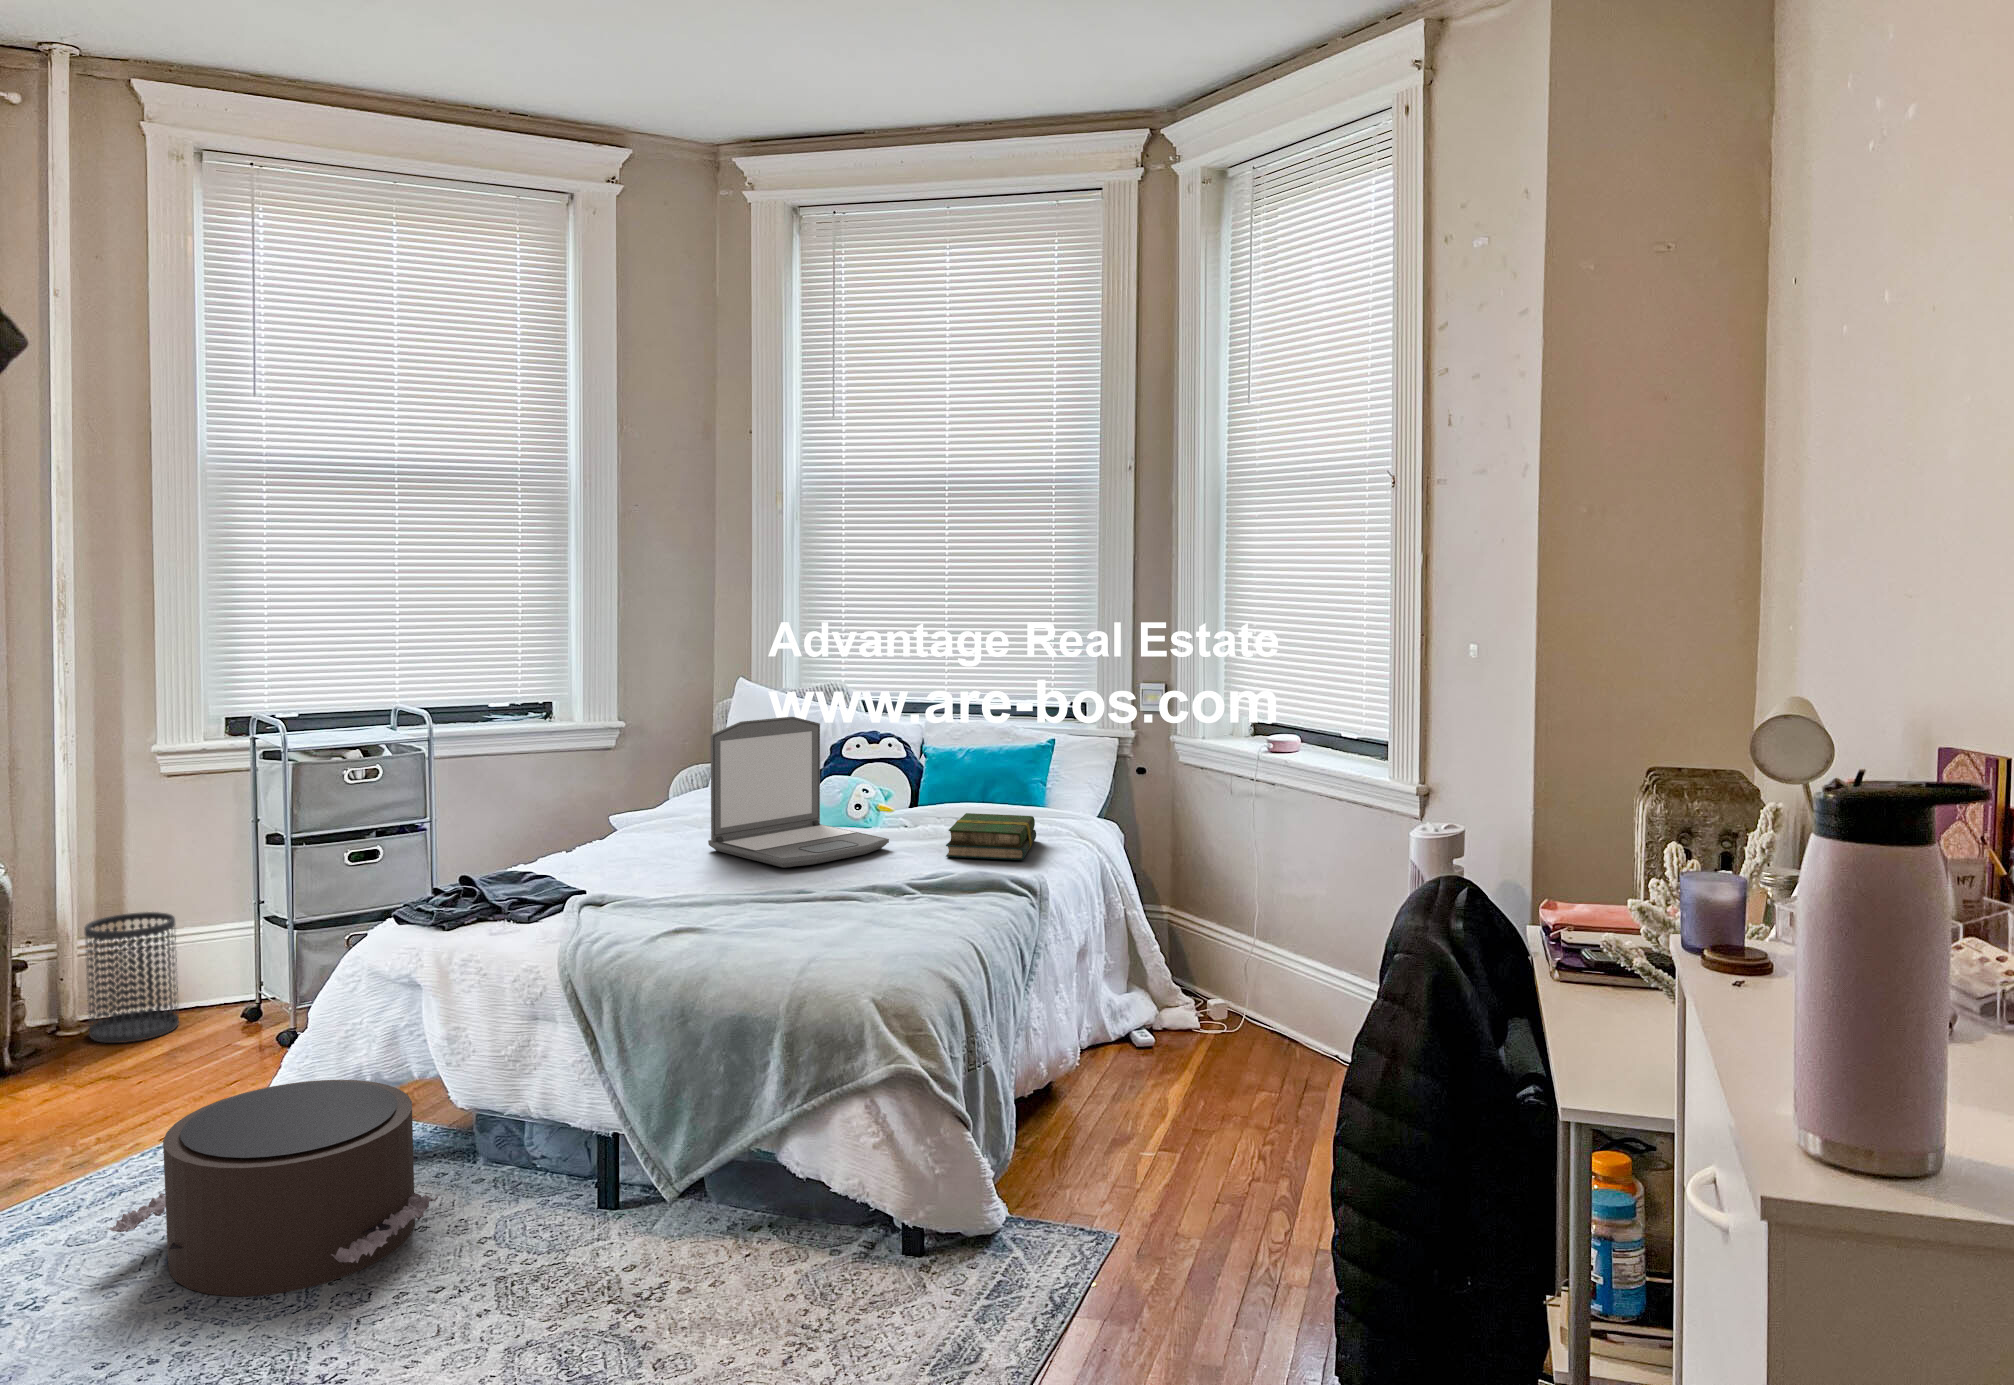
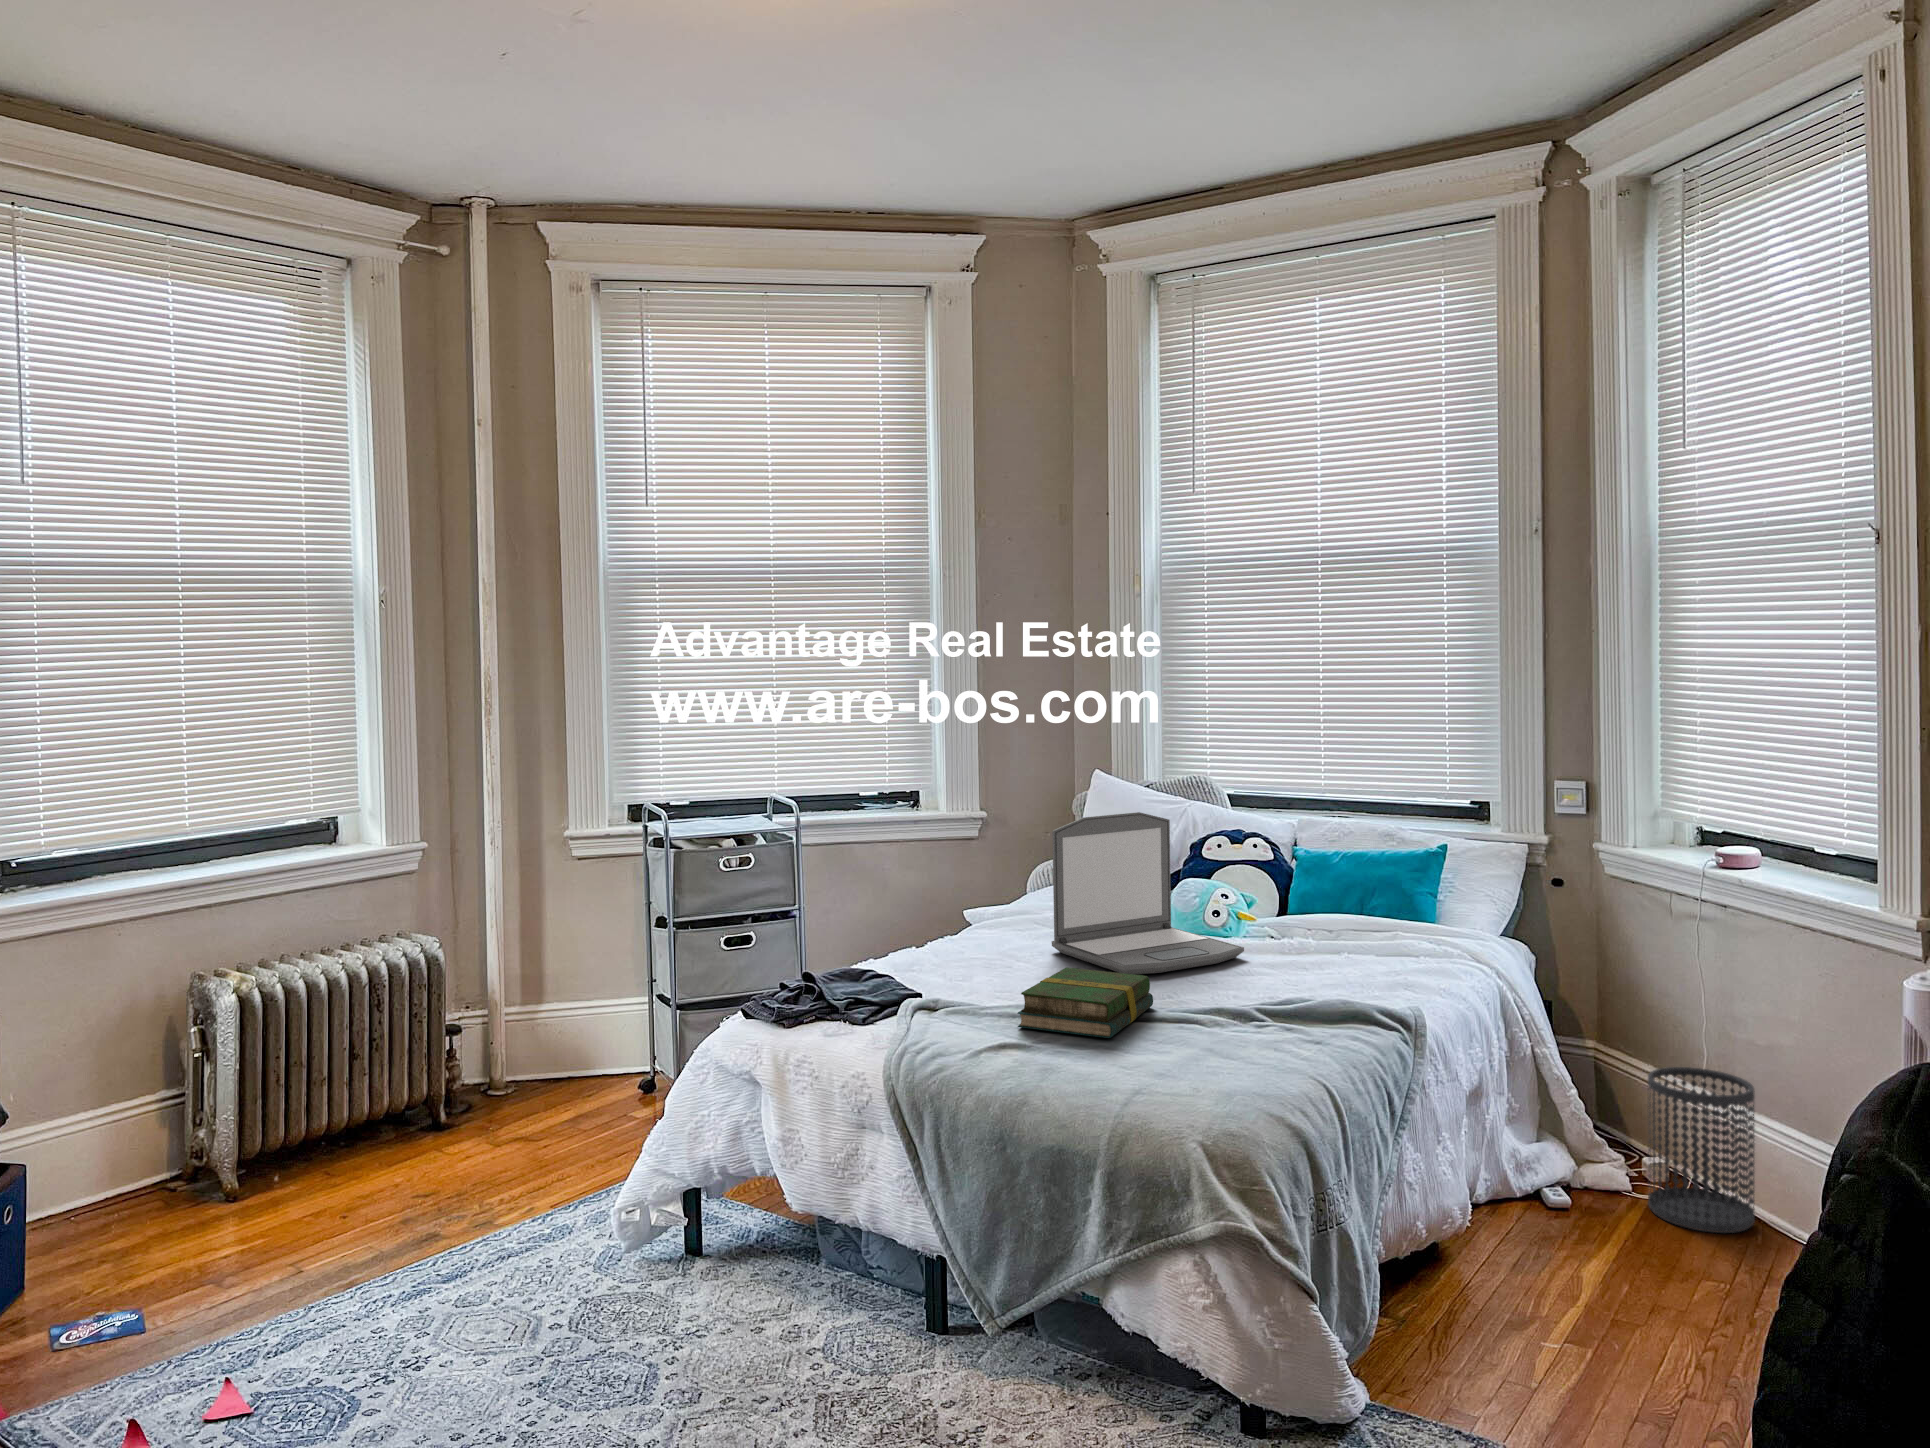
book: present [946,813,1036,860] -> present [1018,967,1153,1038]
wastebasket: present [85,912,179,1043] -> present [1648,1067,1755,1233]
pouf: present [109,1080,438,1296] -> none [485,1165,769,1381]

